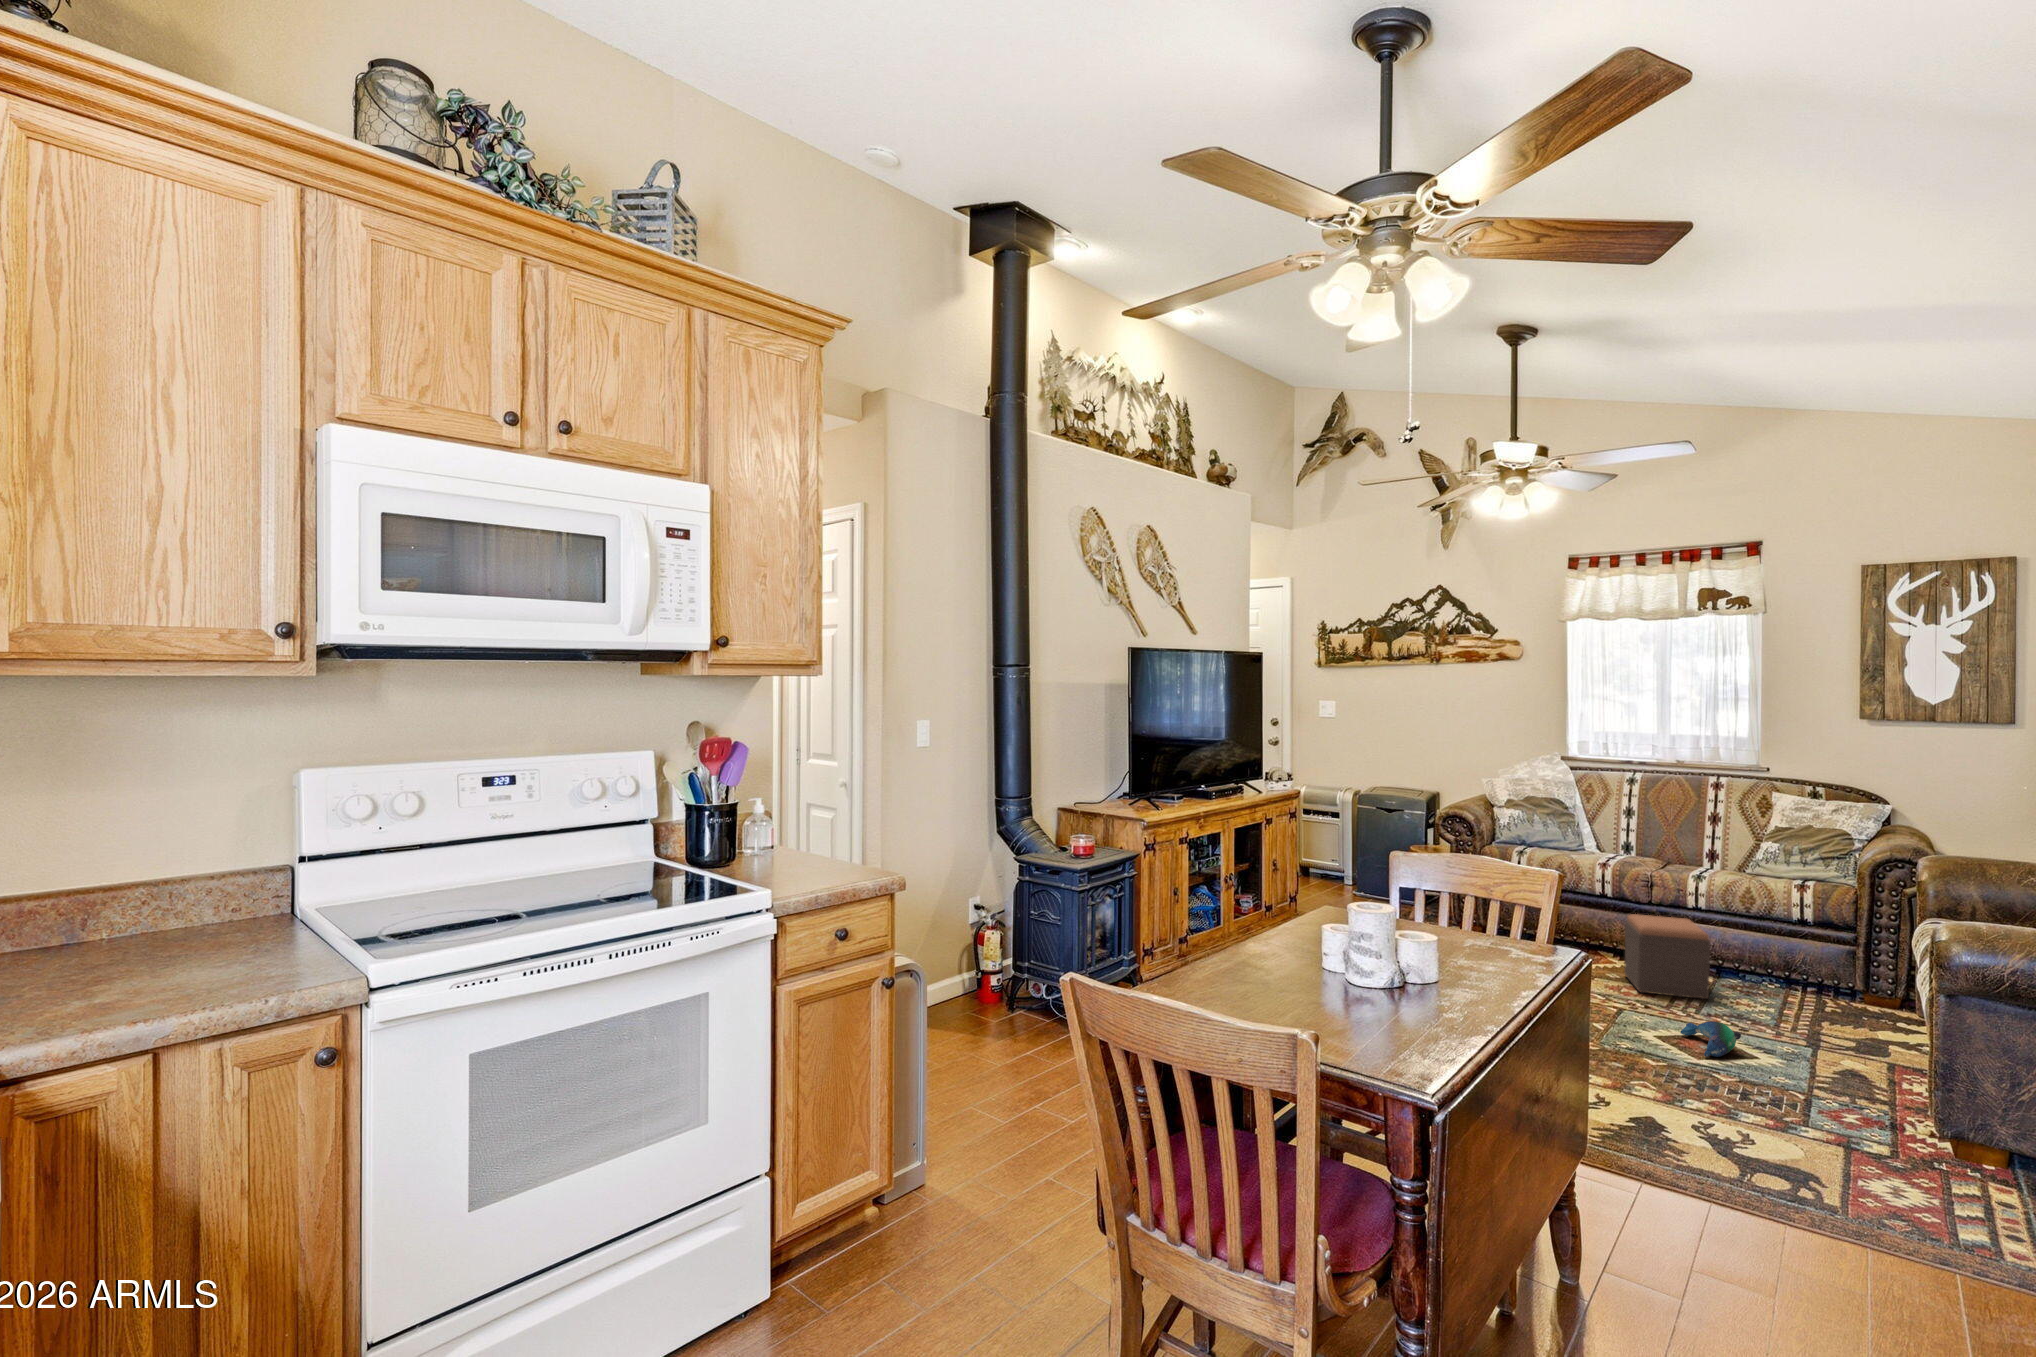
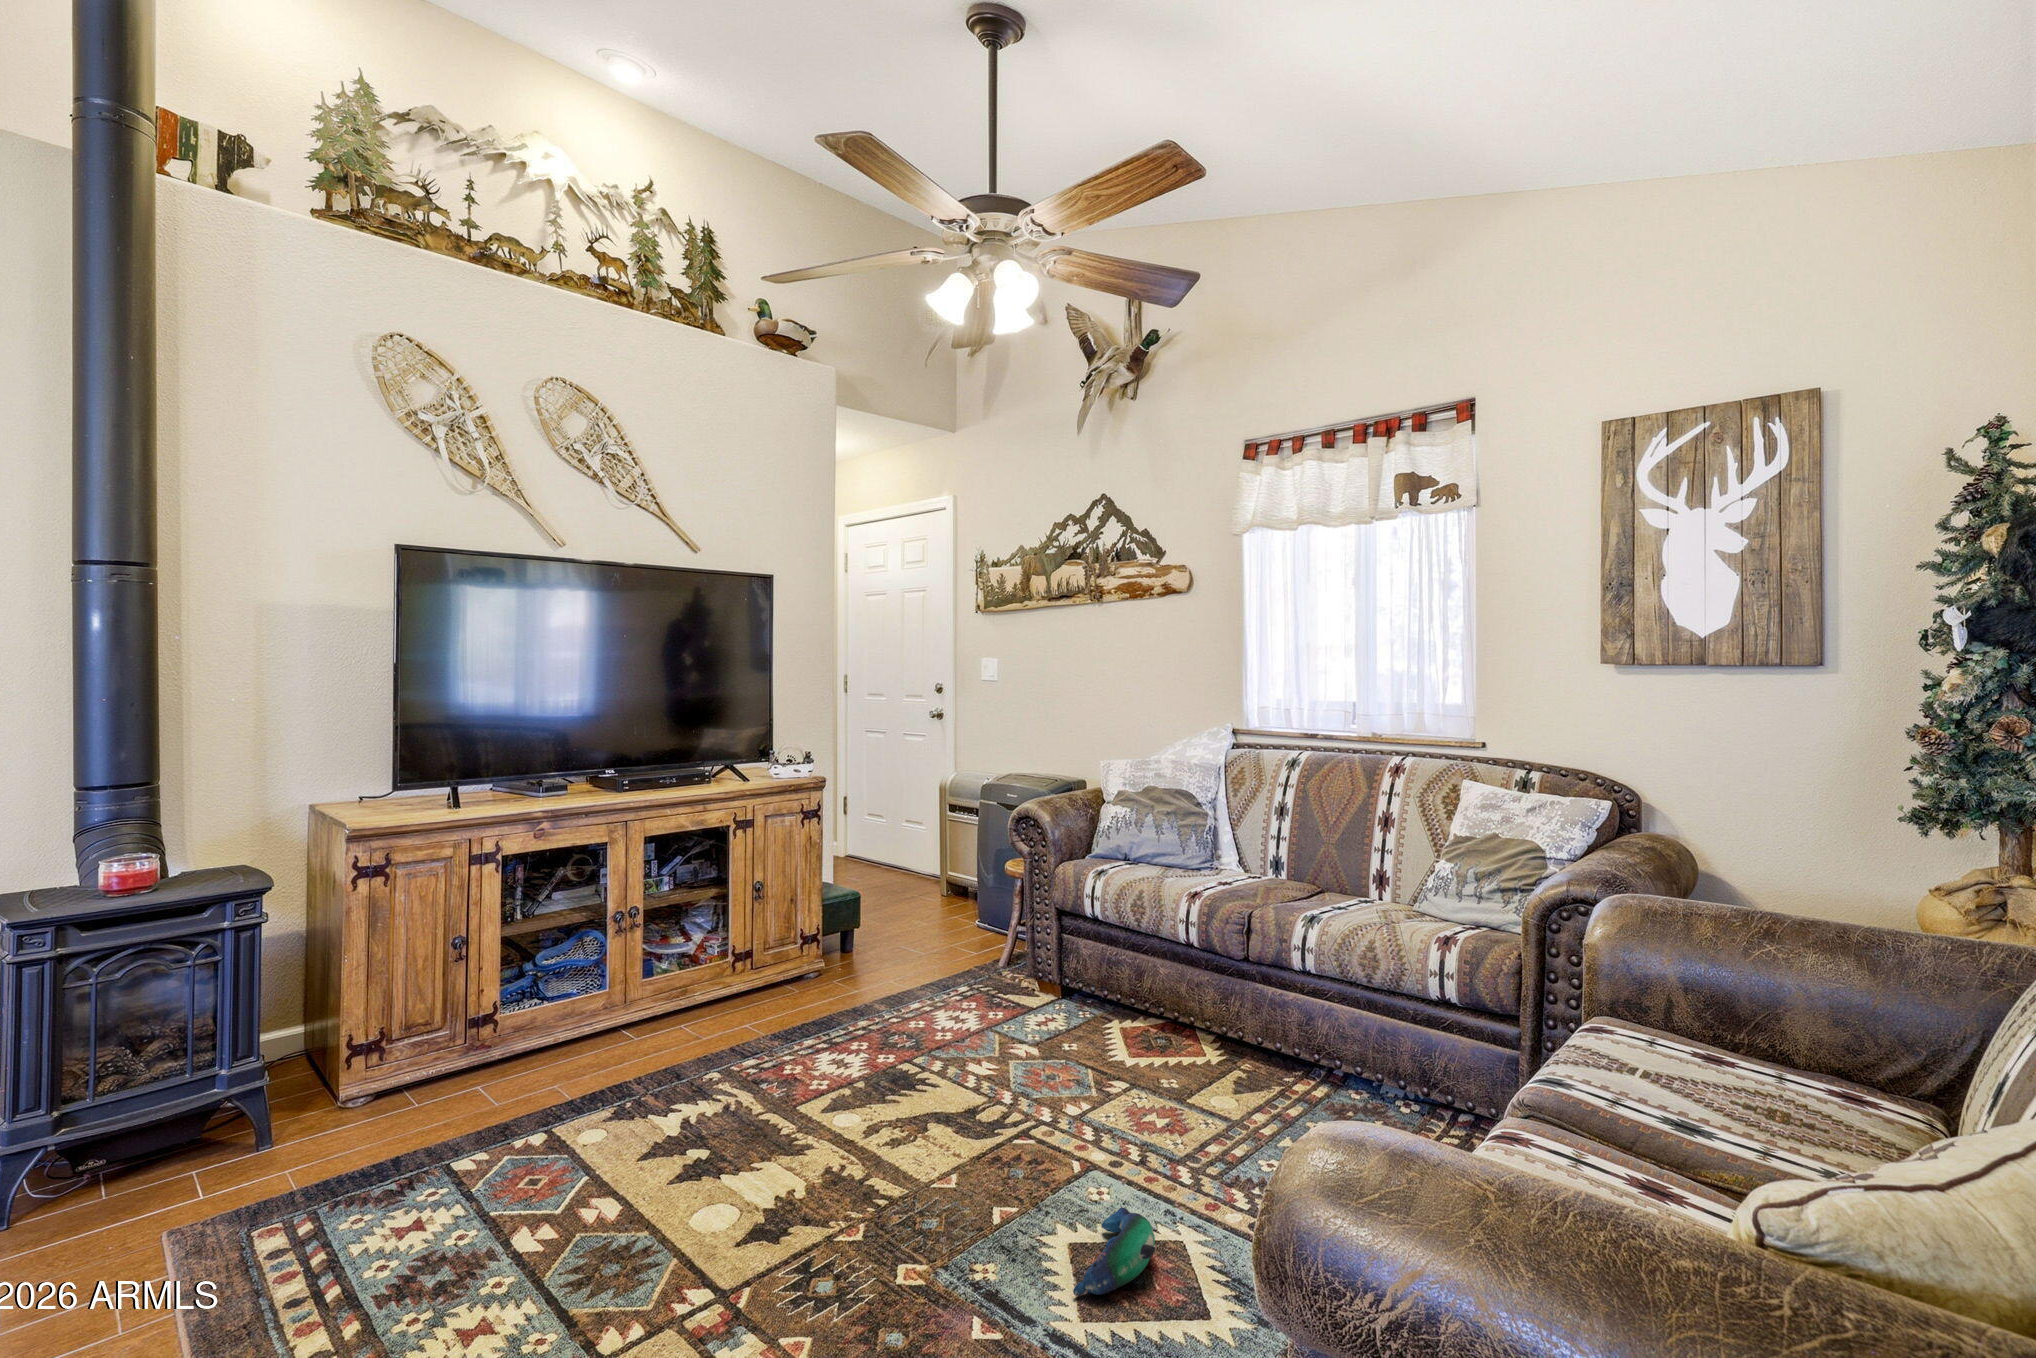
footstool: present [1624,914,1710,999] -> none [1157,984,1271,1134]

